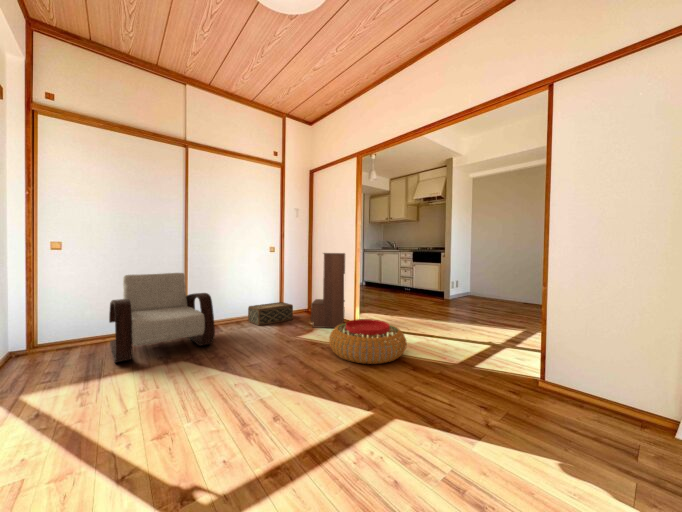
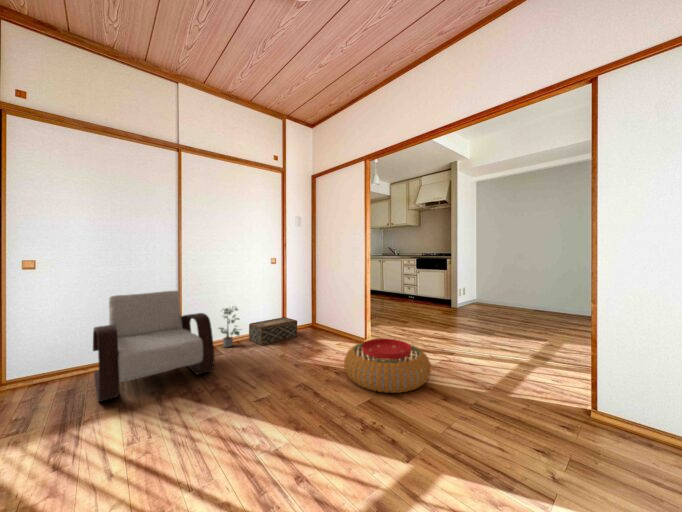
bookshelf: present [311,253,345,328] -> none [318,264,353,346]
potted plant: none [219,288,243,326] -> present [219,308,239,347]

